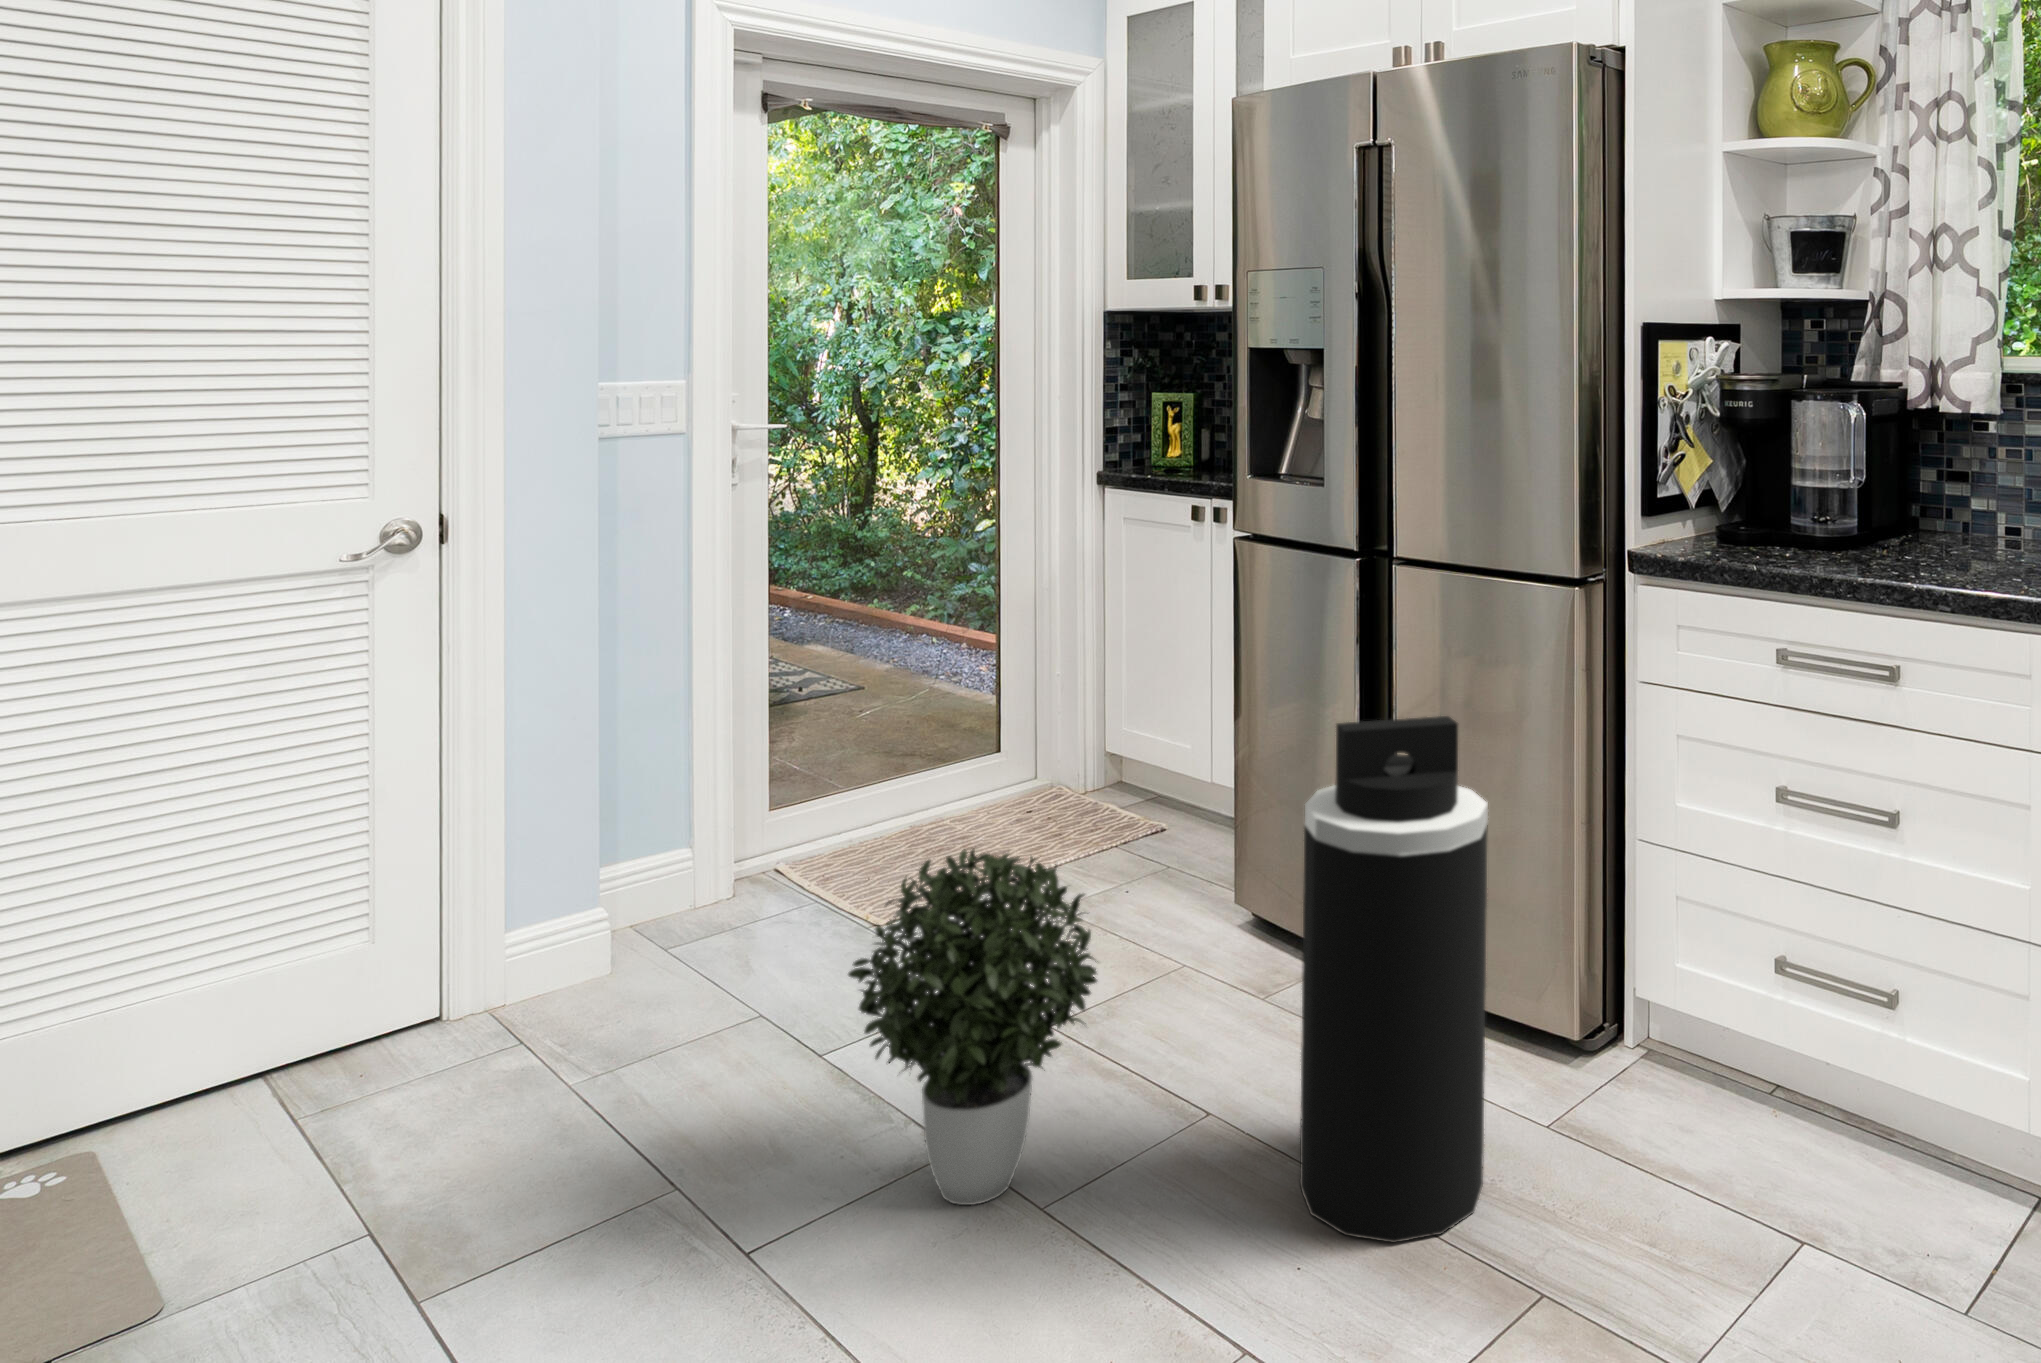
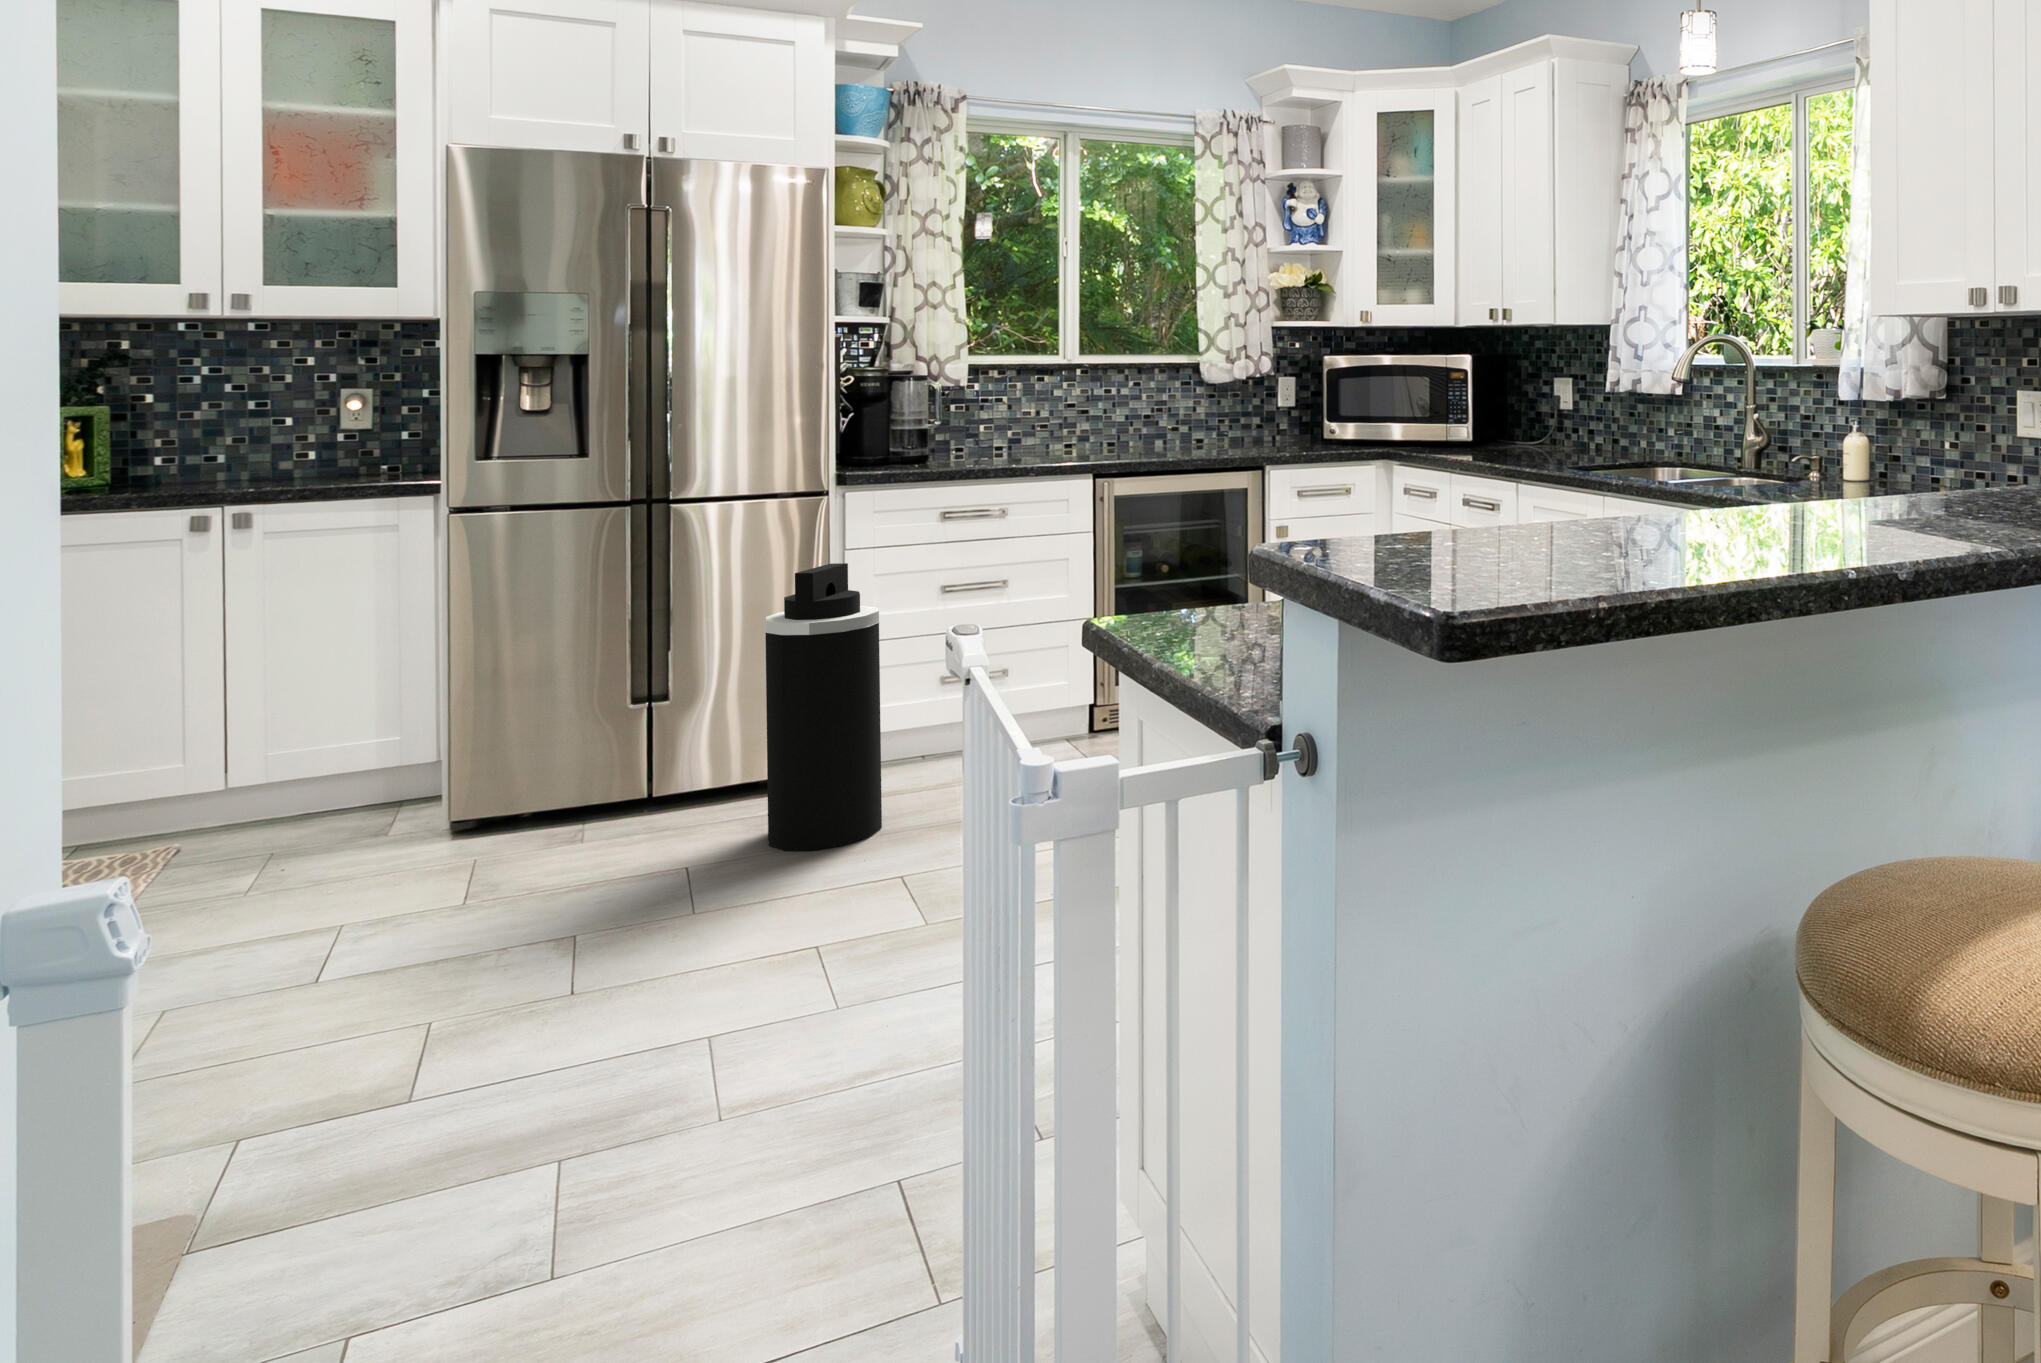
potted plant: present [848,849,1097,1205] -> none [501,698,691,936]

